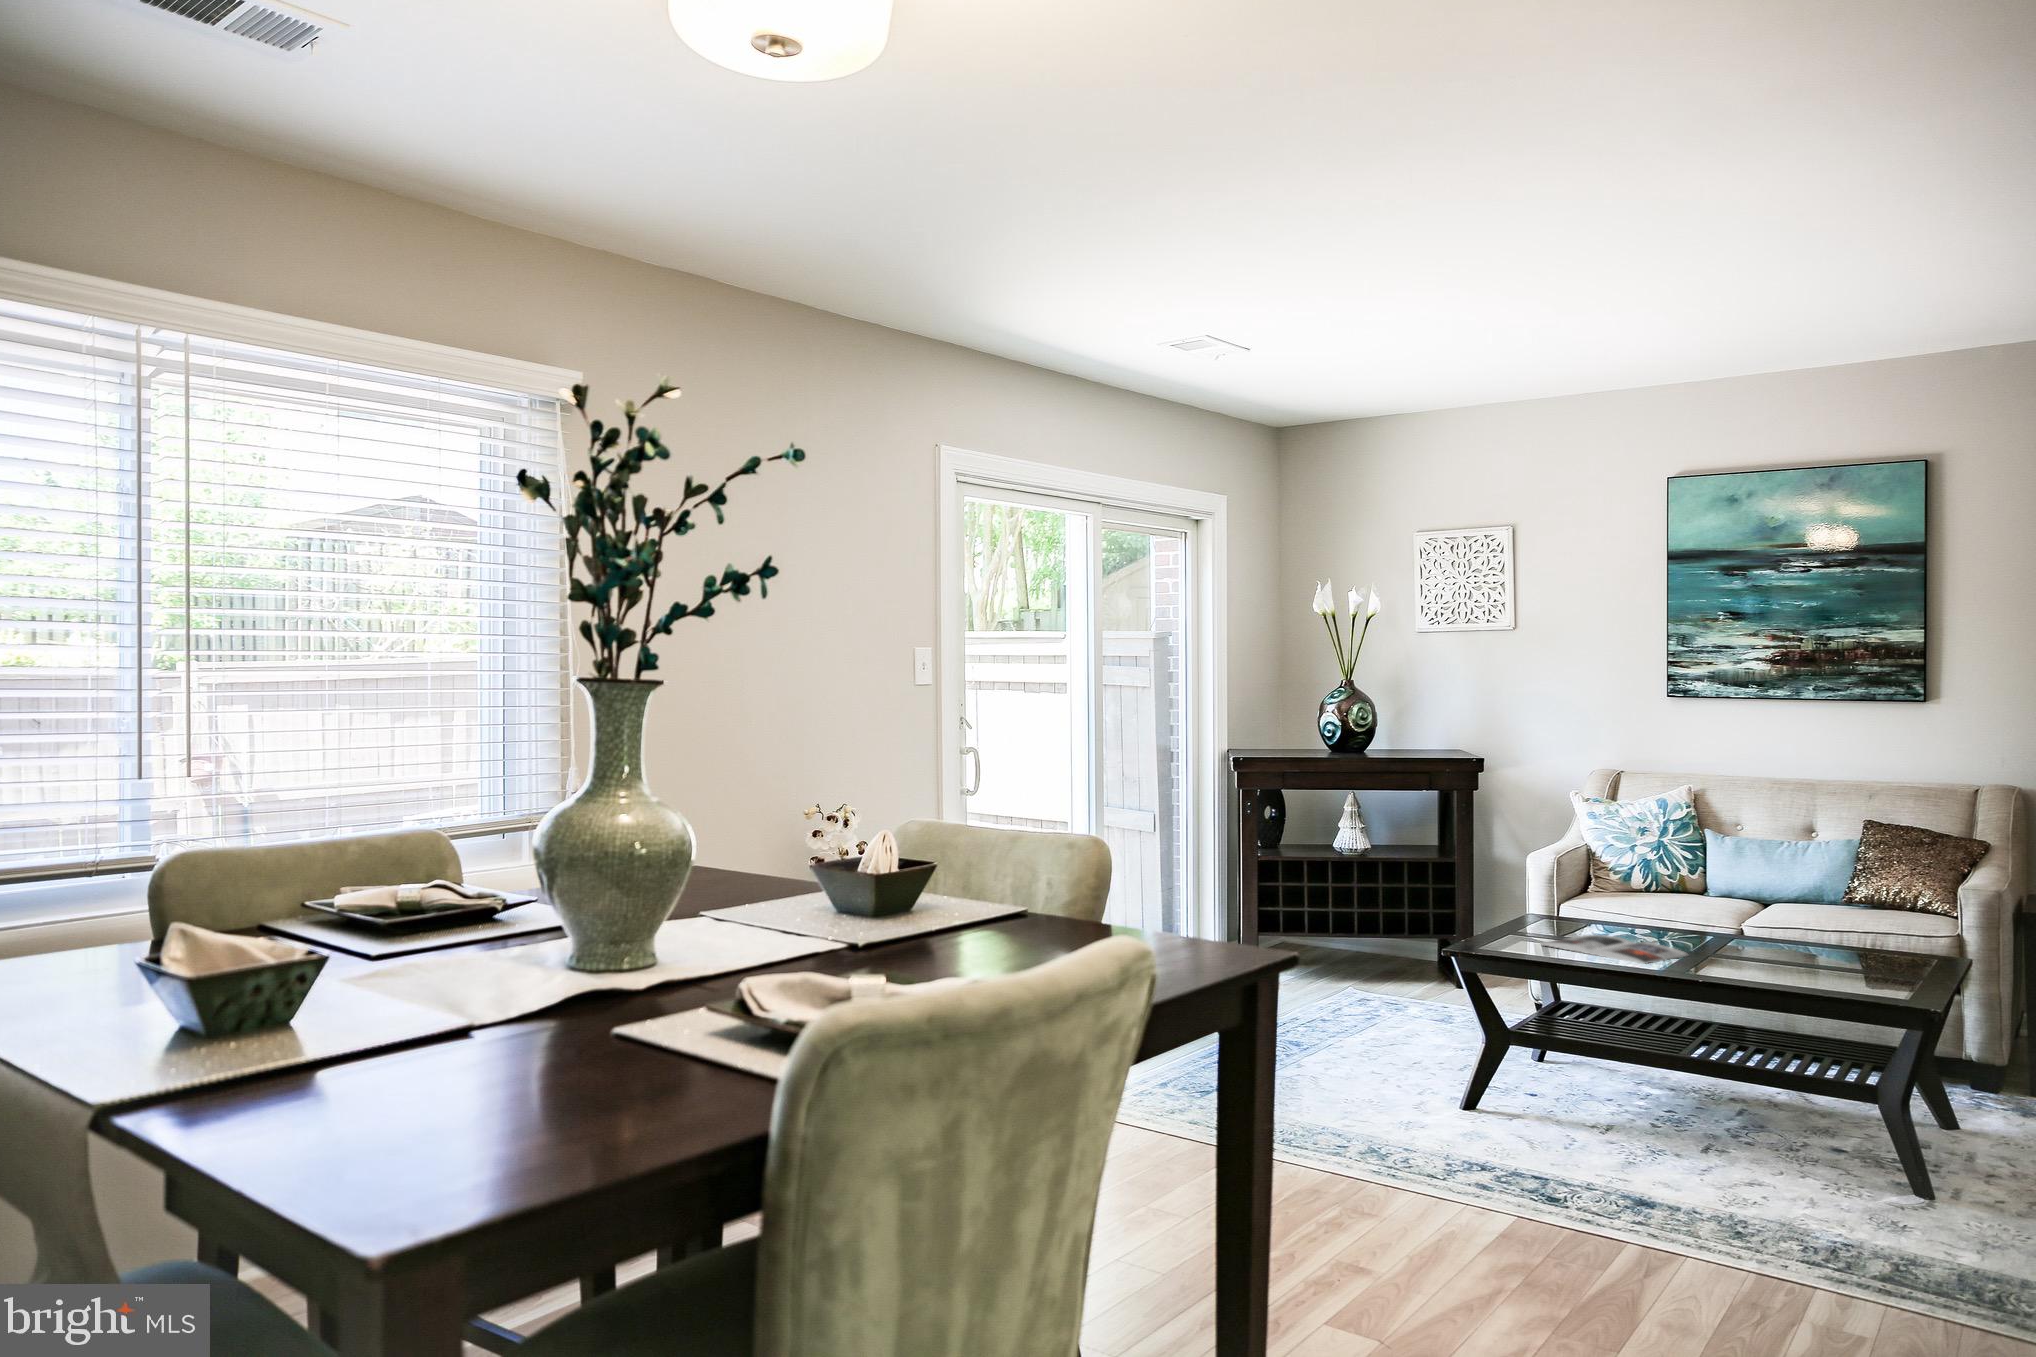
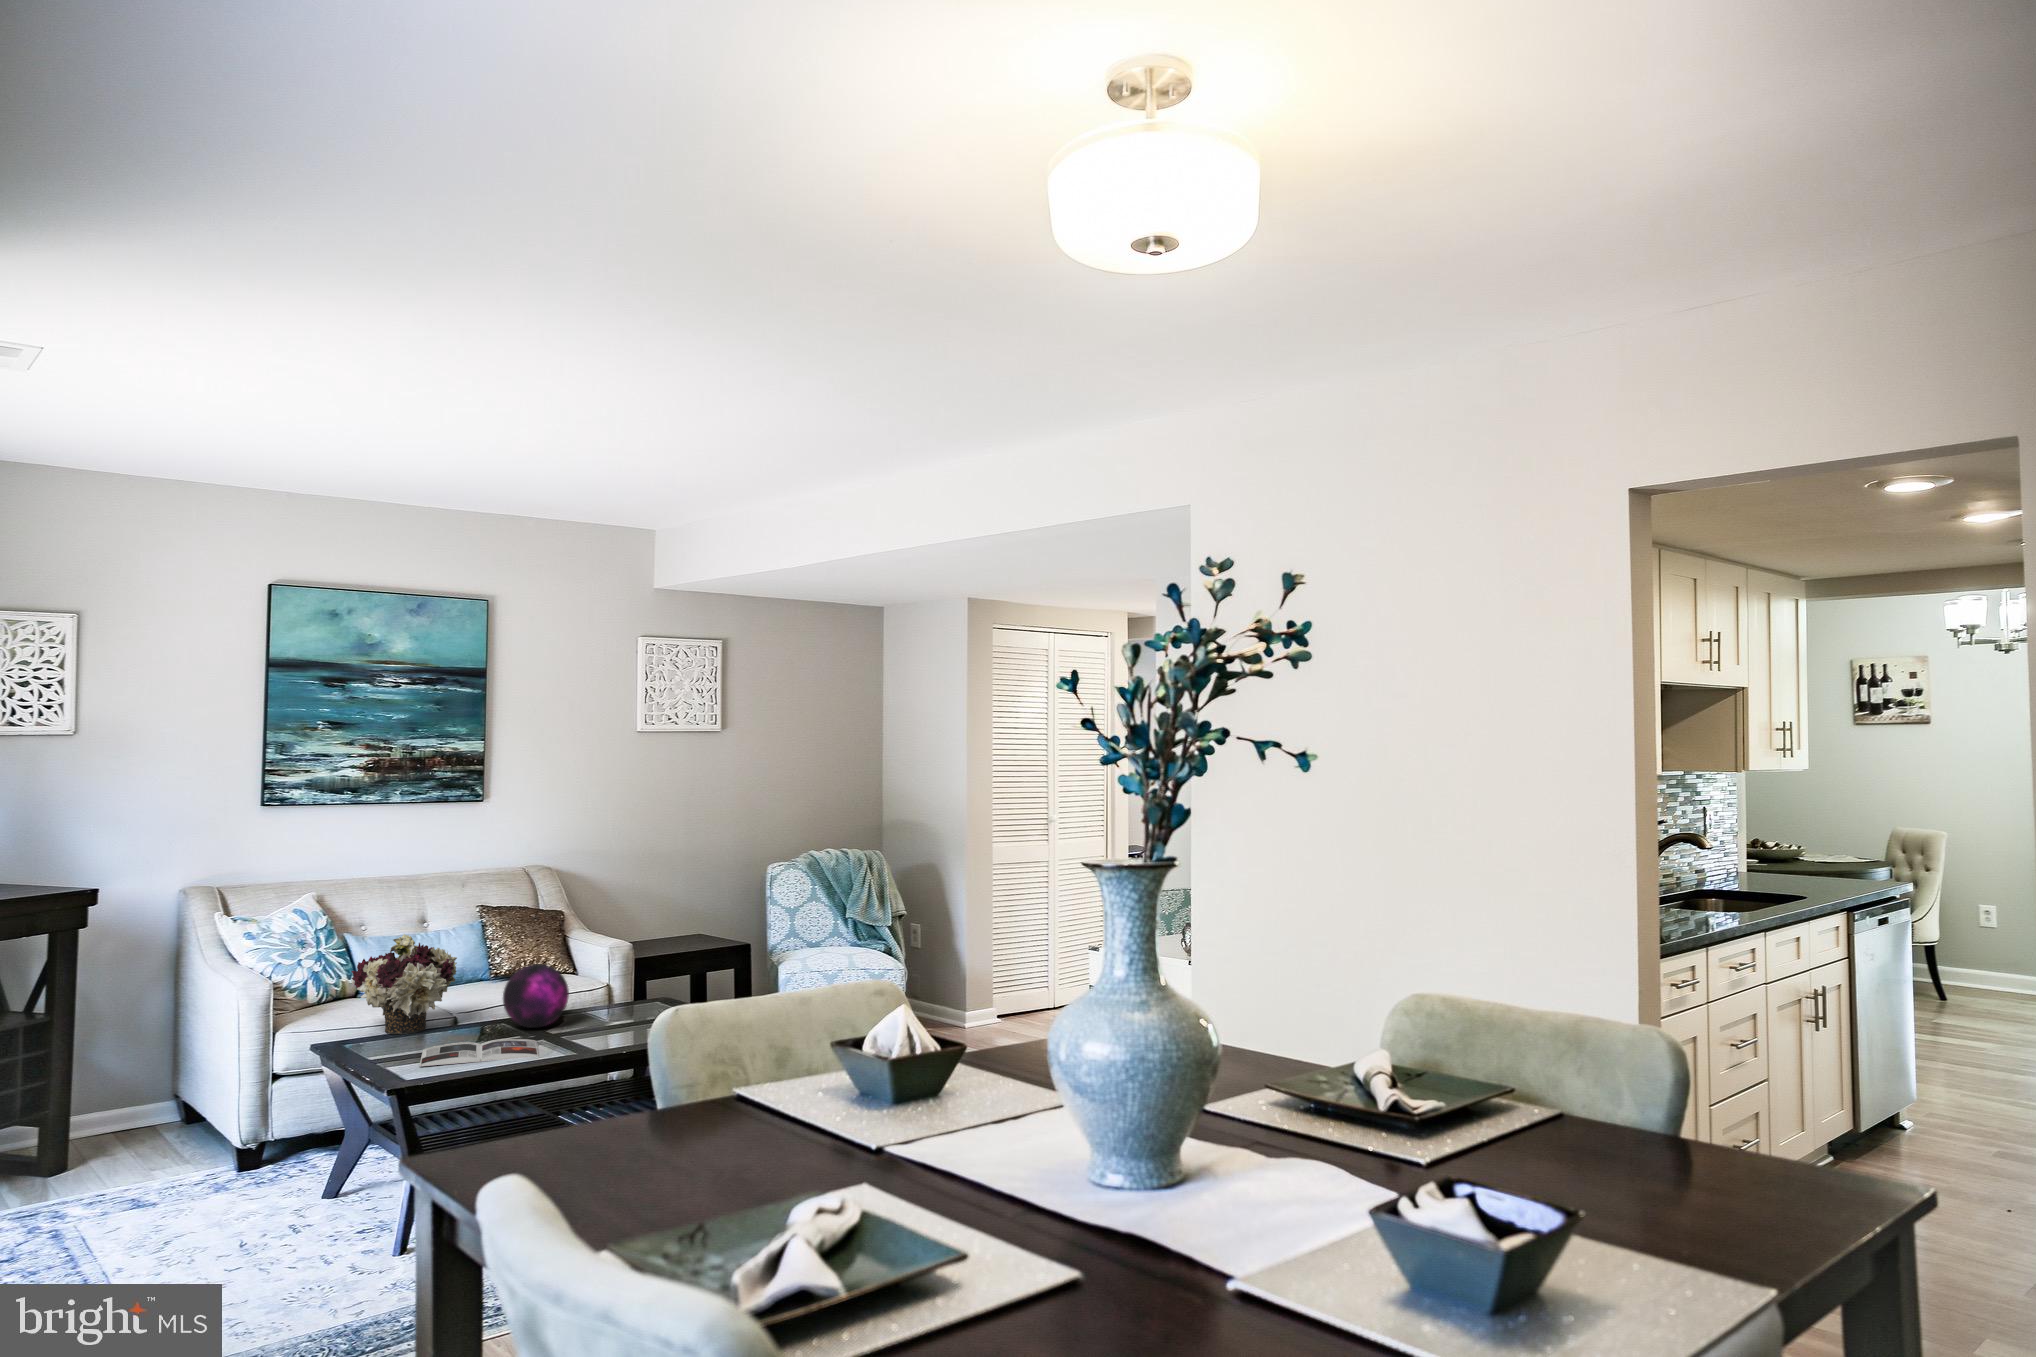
flower arrangement: none [1593,823,1690,927] -> present [351,934,457,1034]
decorative orb: none [1697,875,1778,947] -> present [503,964,569,1028]

